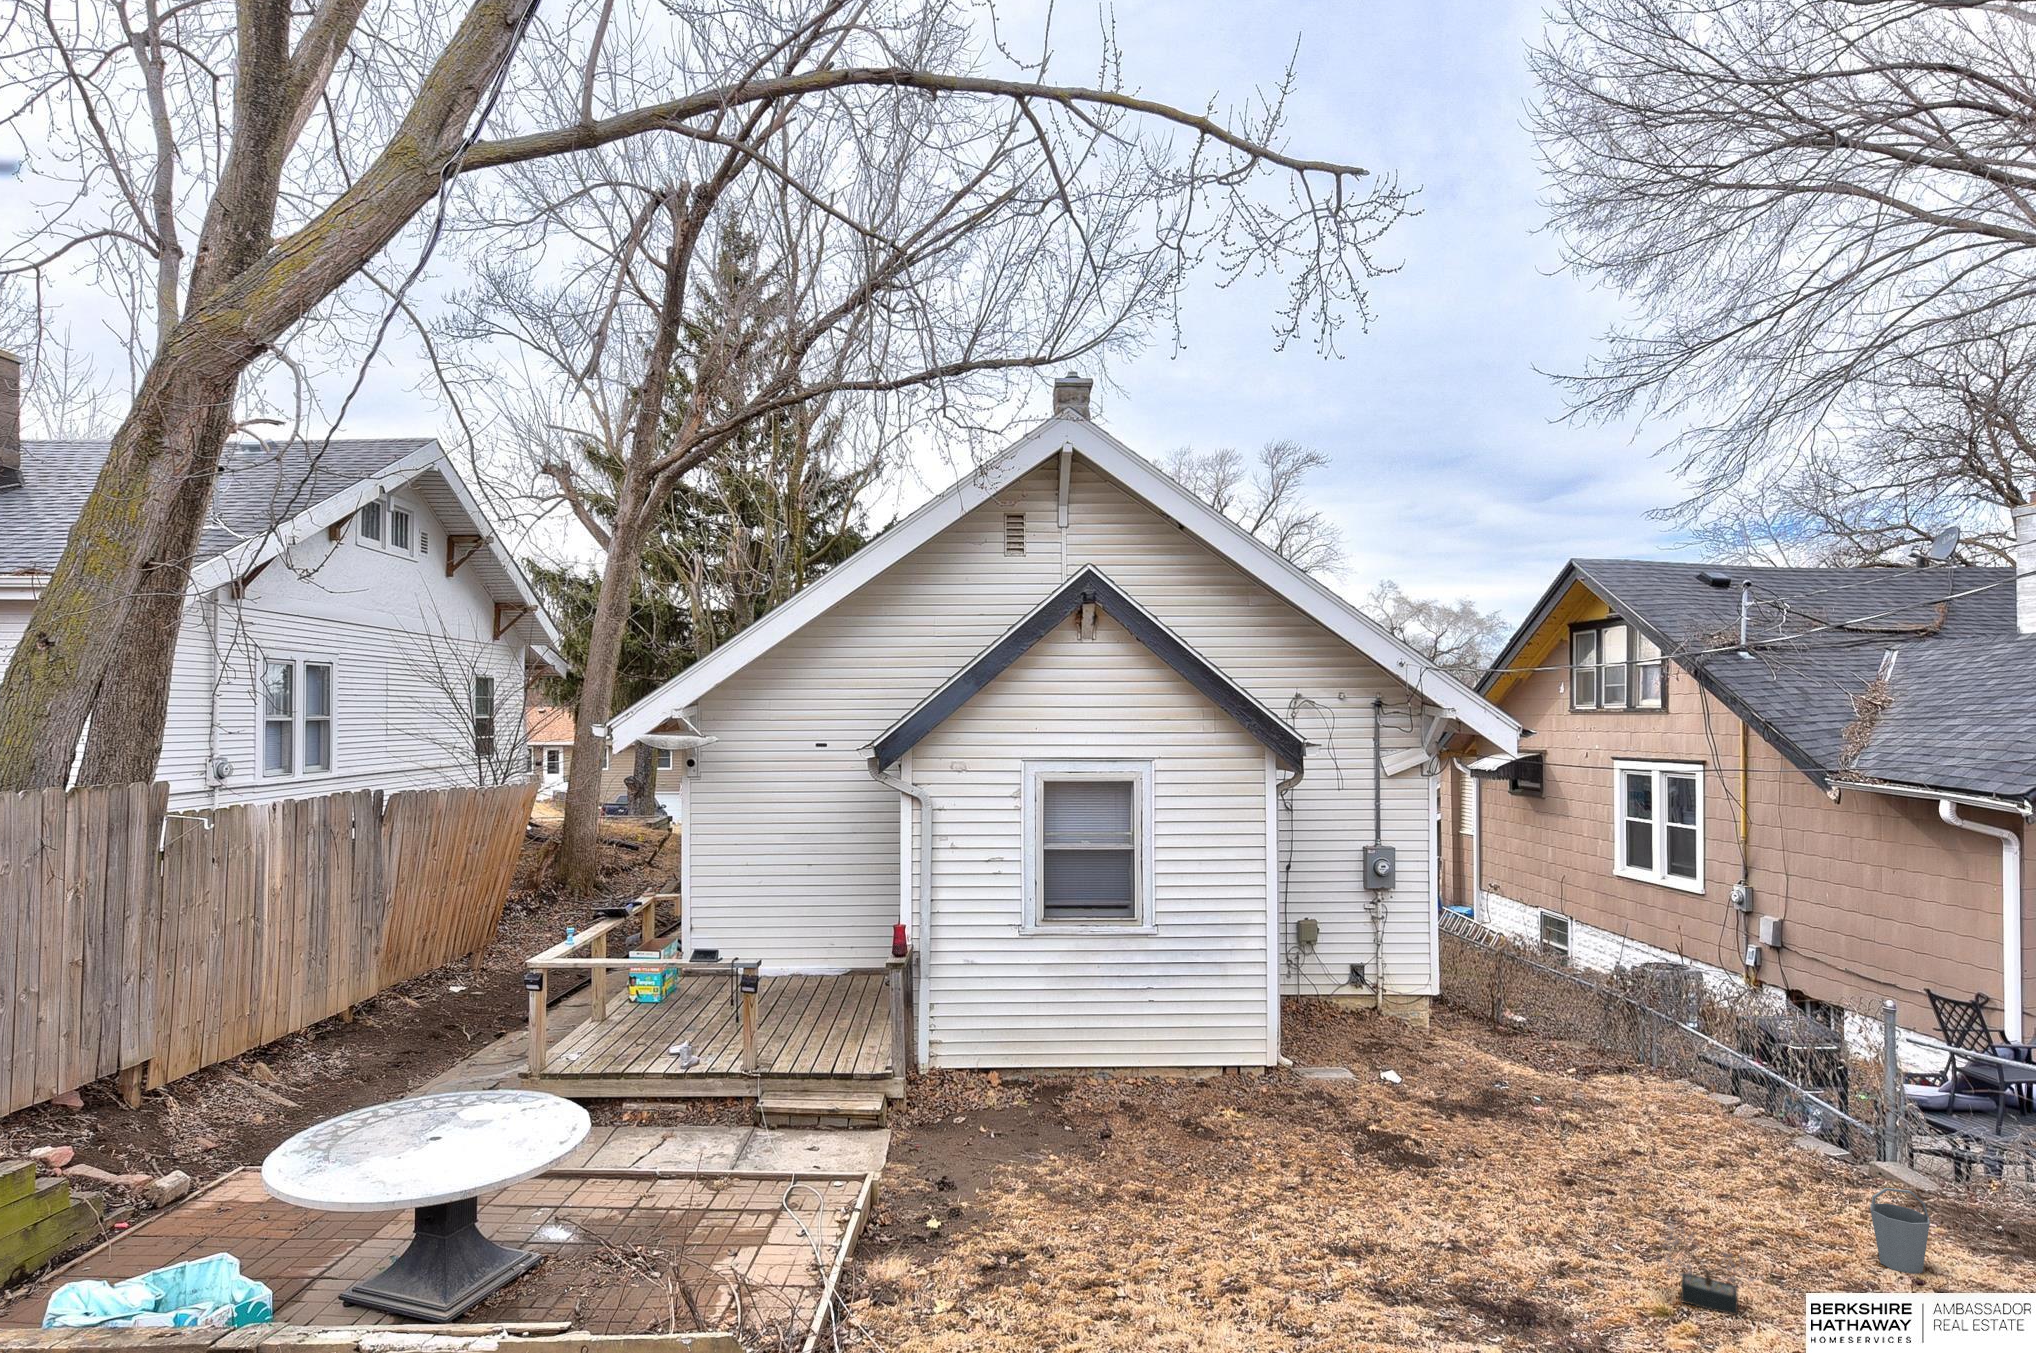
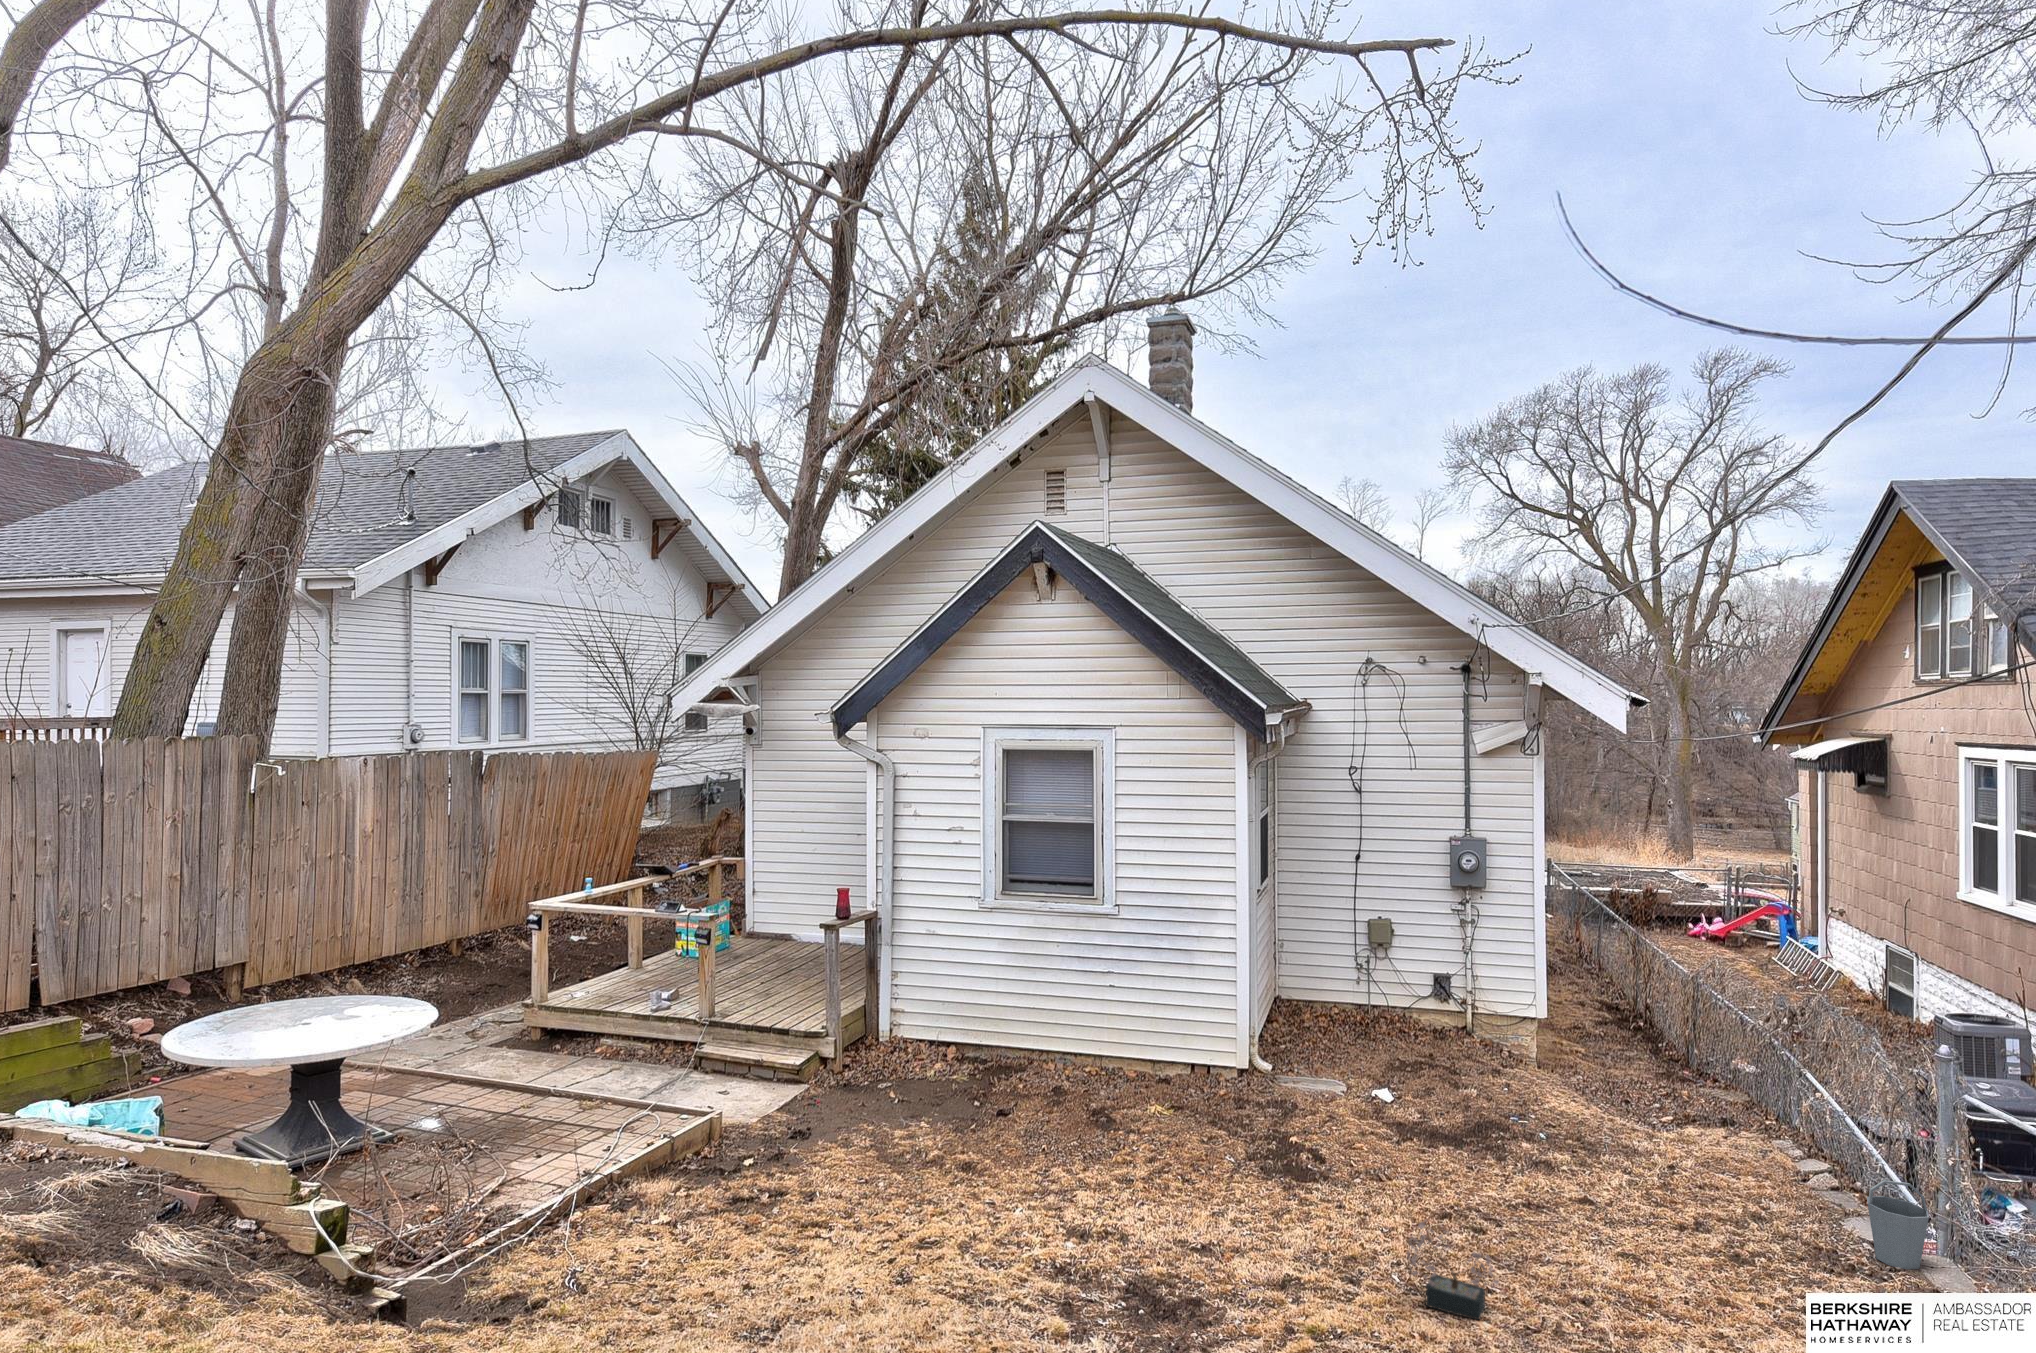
decorative plant: present [1657,1222,1753,1315] -> present [1407,1220,1498,1320]

